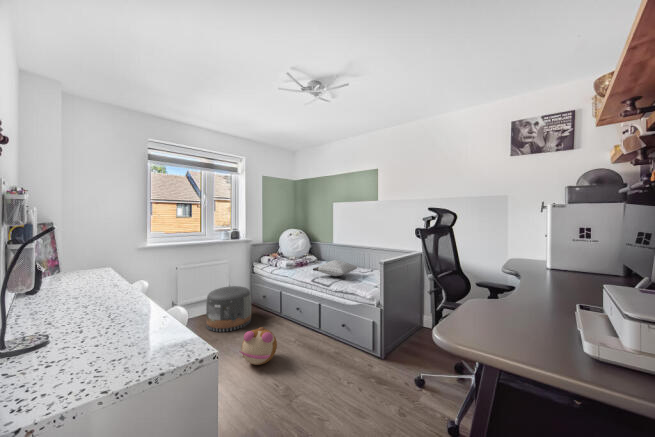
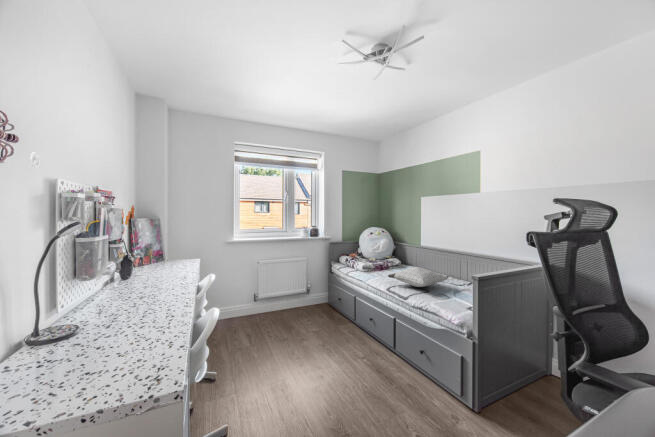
pouf: present [206,286,251,332] -> none [281,285,324,332]
plush toy: present [239,327,277,365] -> none [296,336,338,379]

